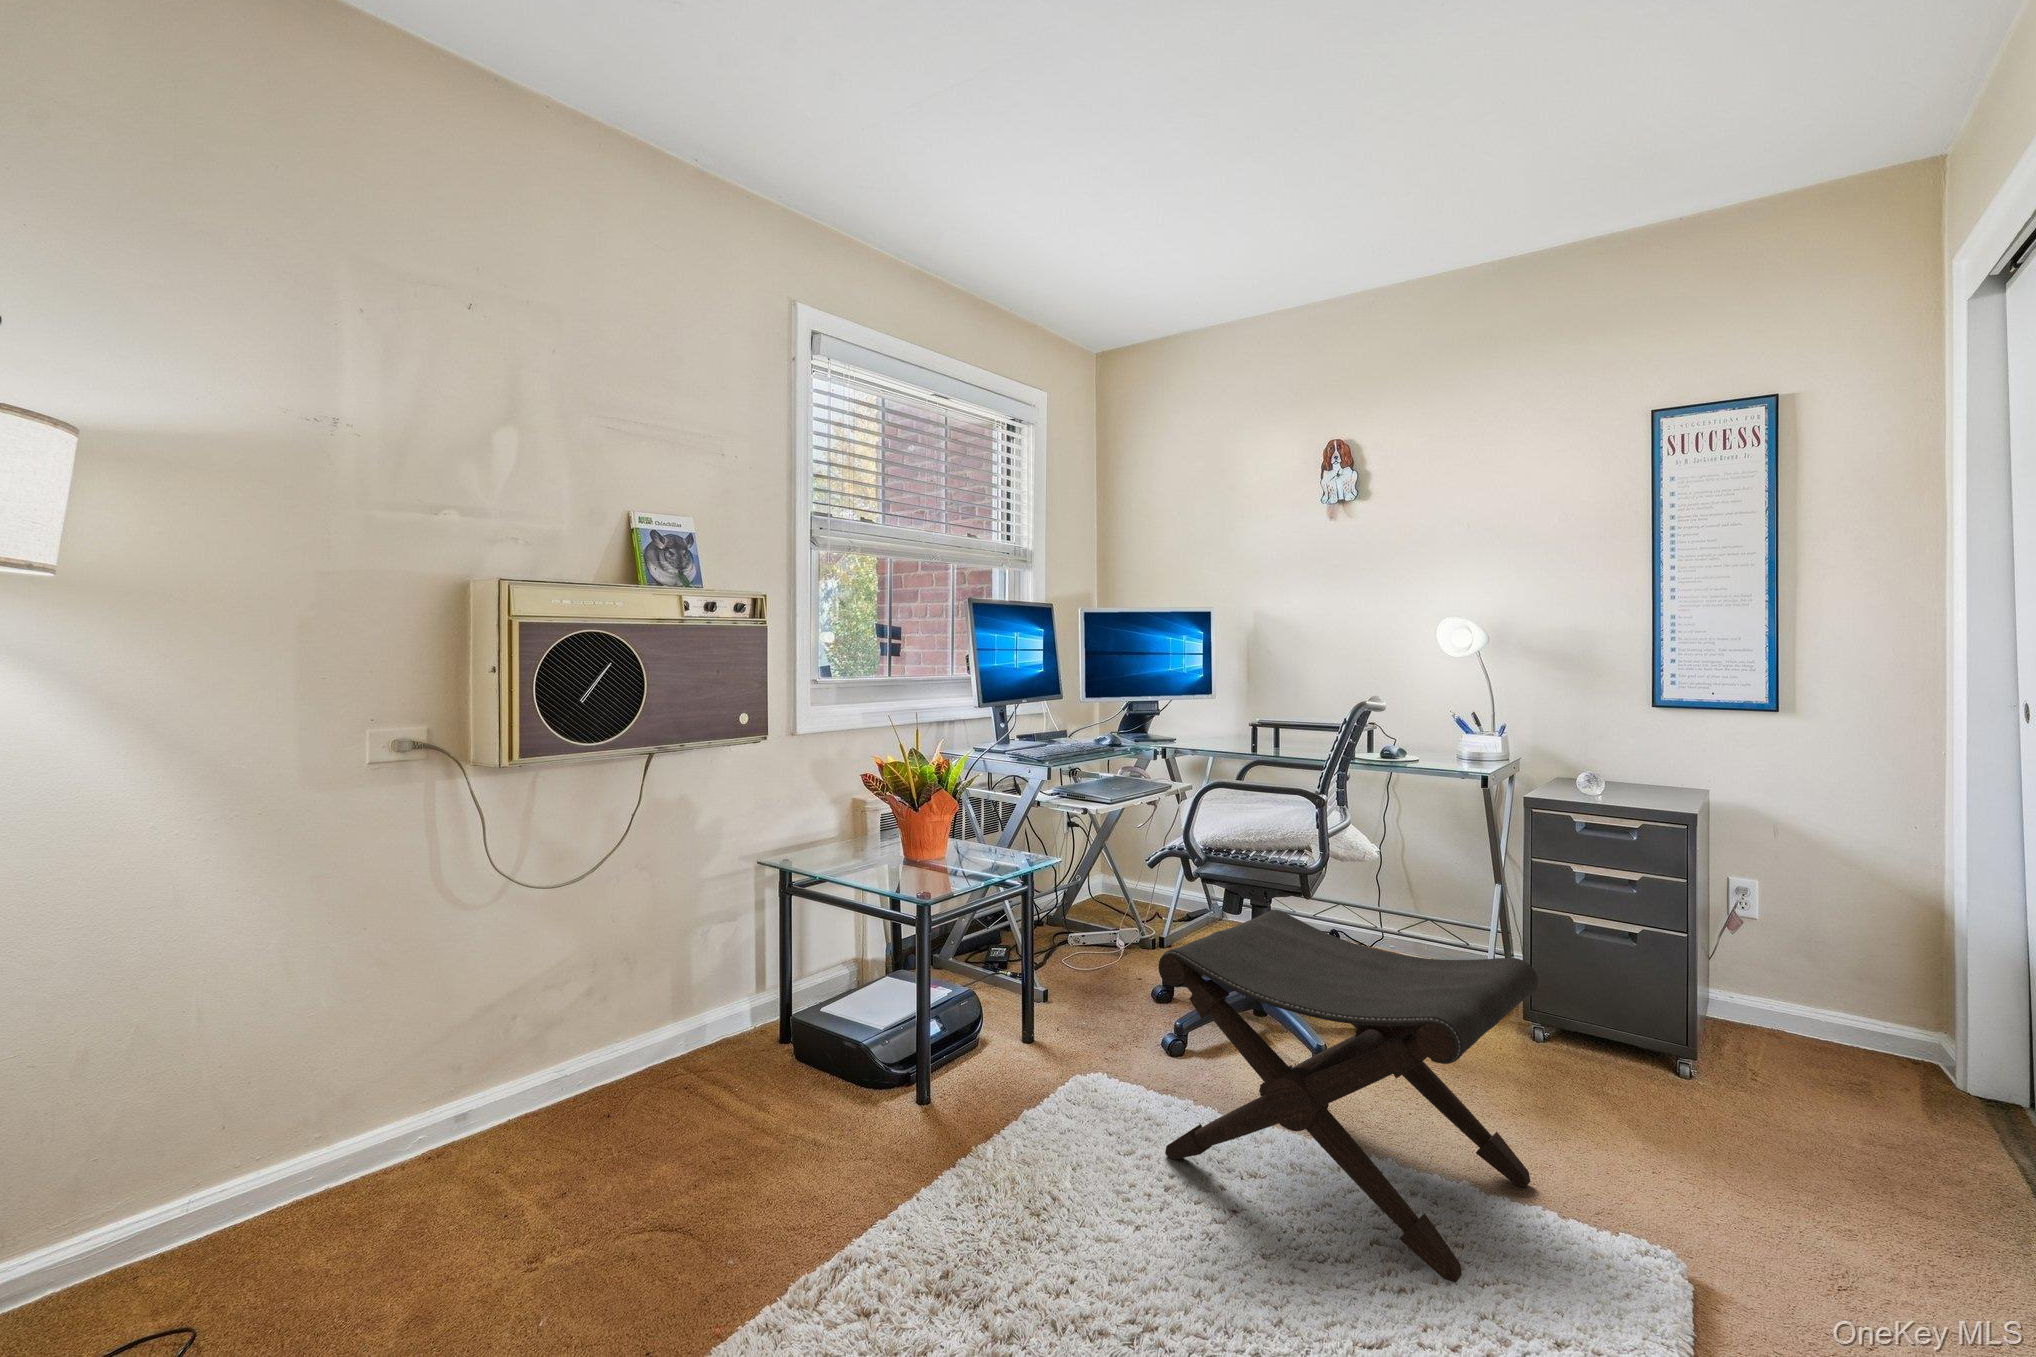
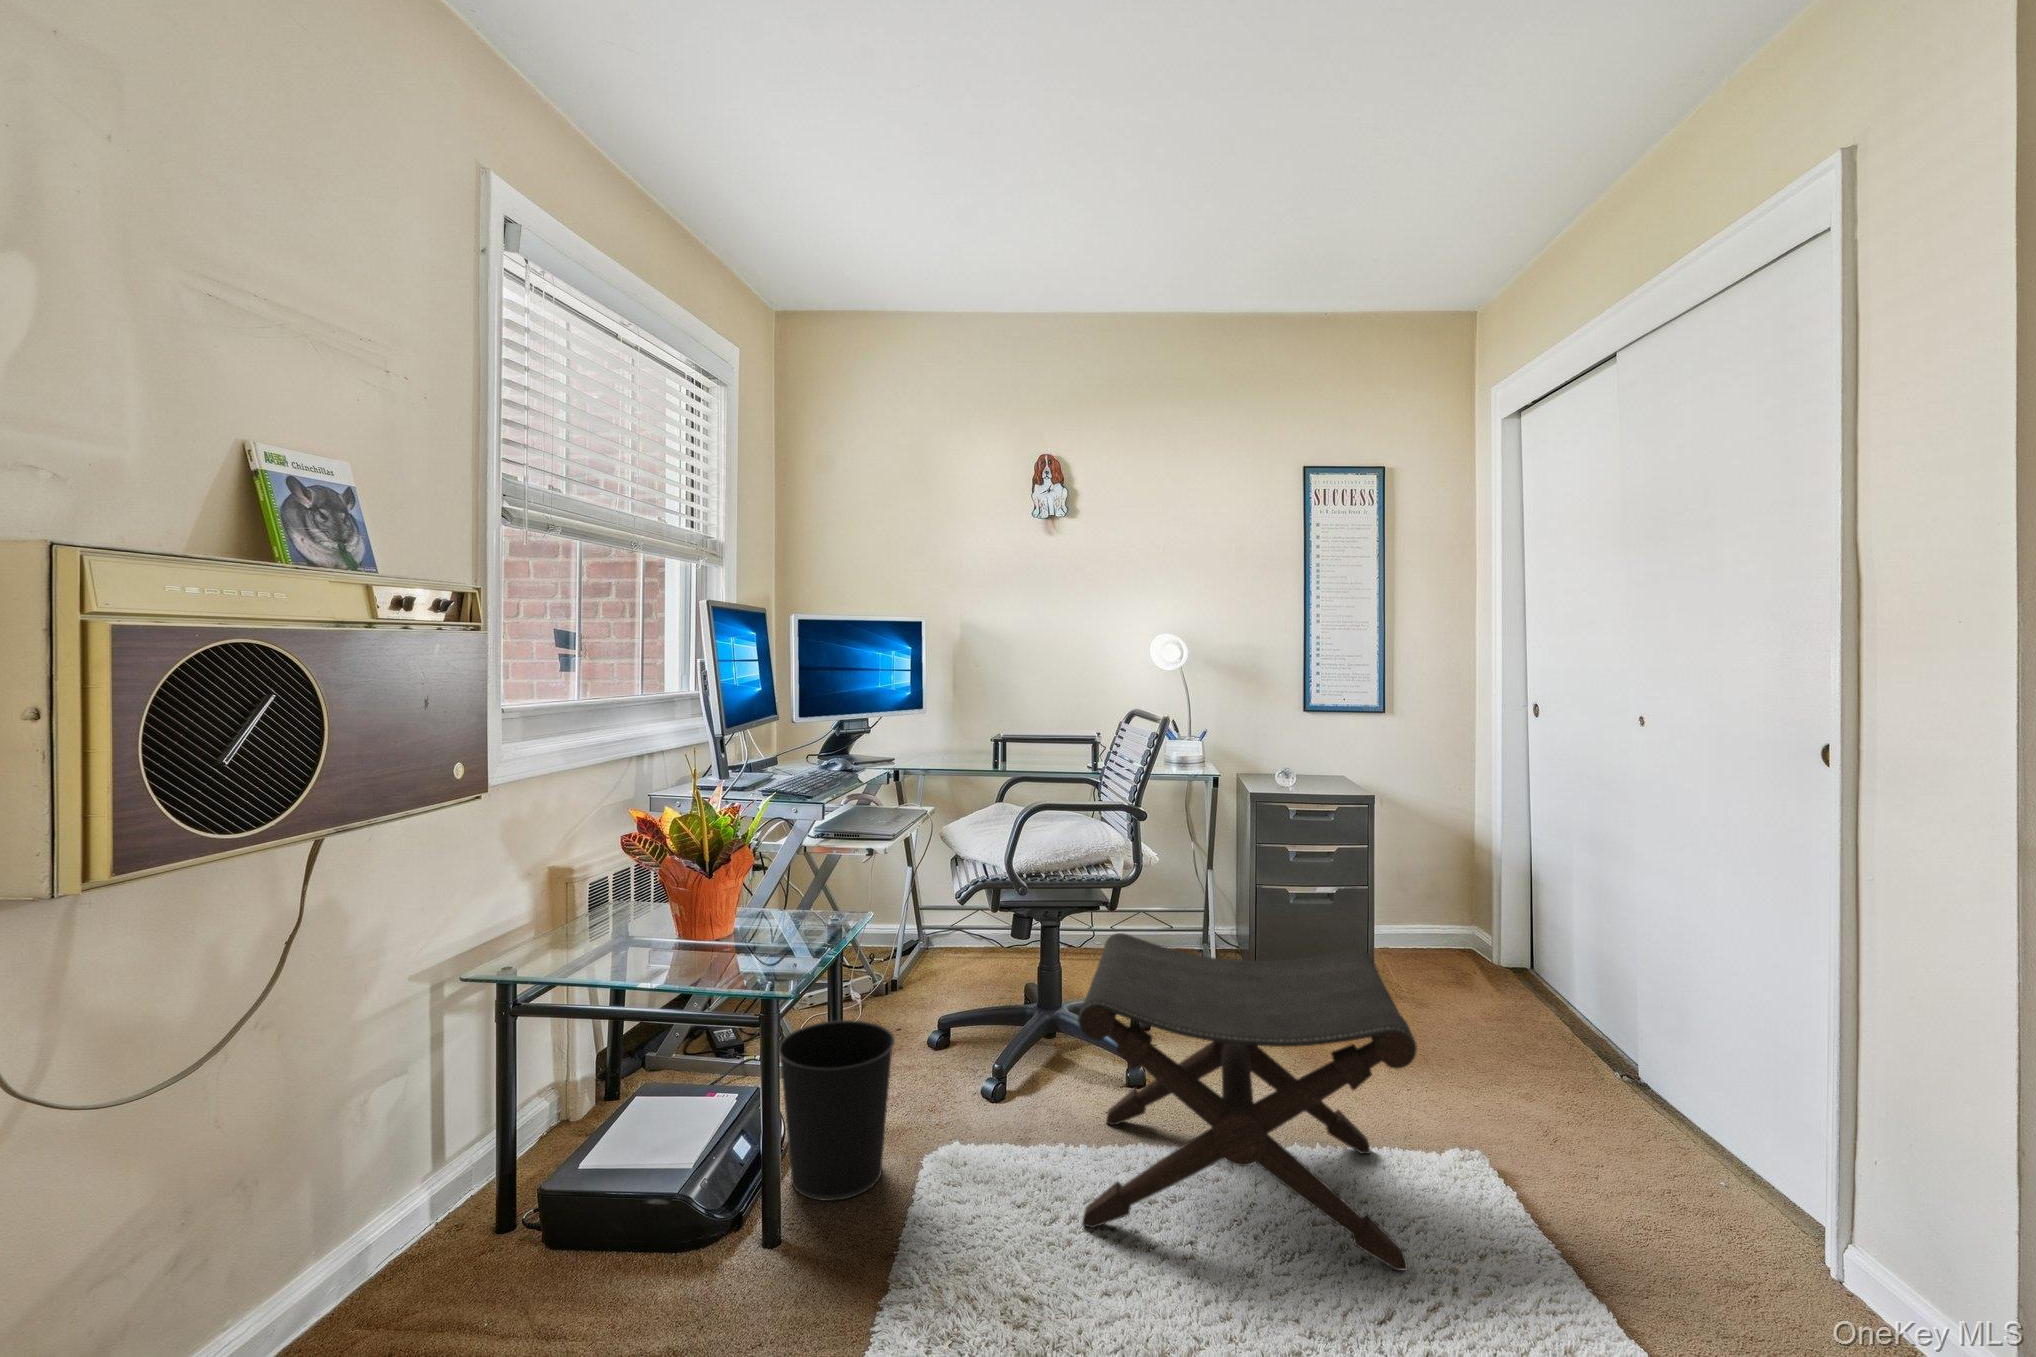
wastebasket: none [956,946,1052,1087] -> present [779,1020,895,1201]

